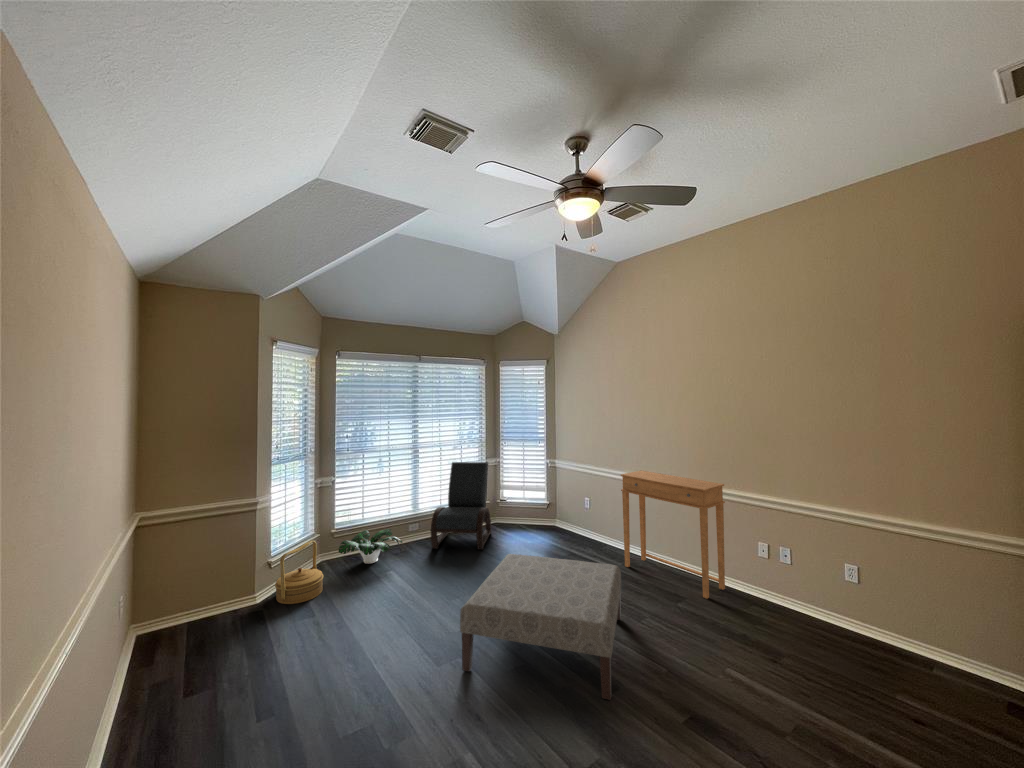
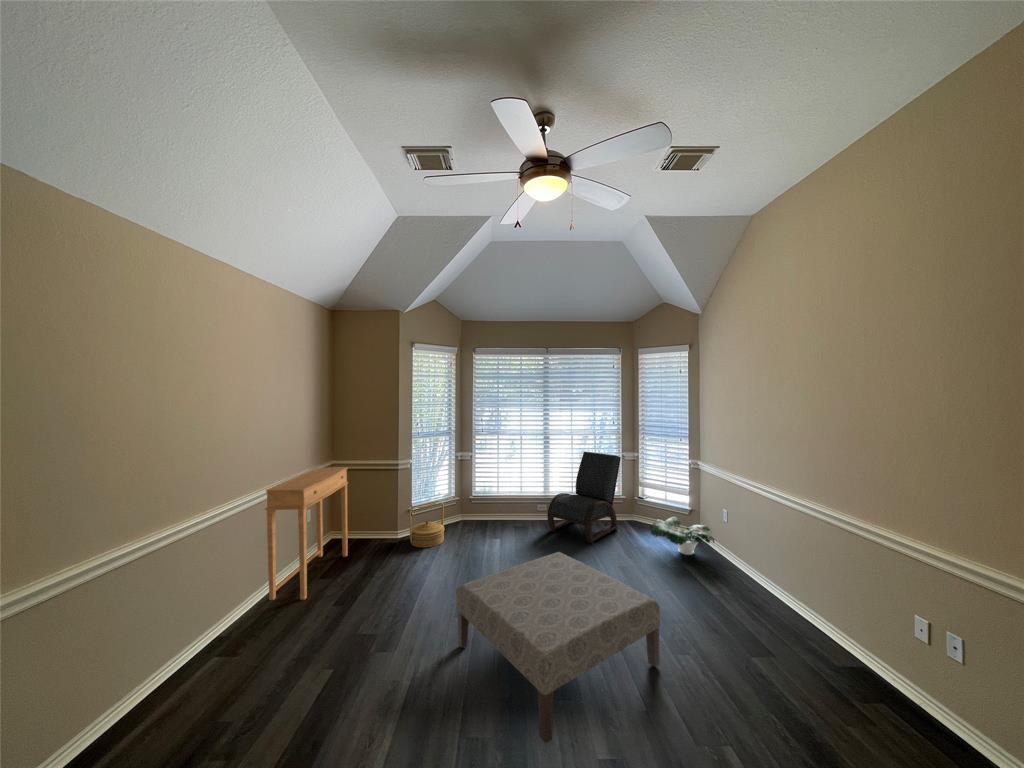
side table: present [621,470,725,599] -> present [265,467,348,600]
potted plant: present [339,529,402,564] -> present [651,517,714,555]

